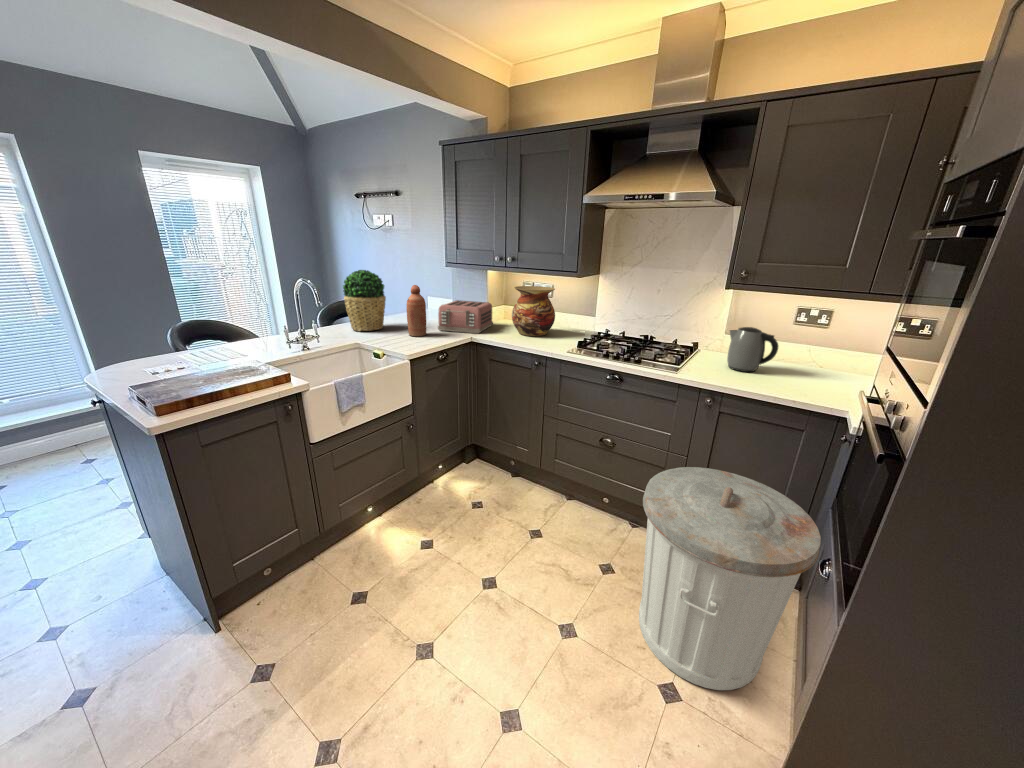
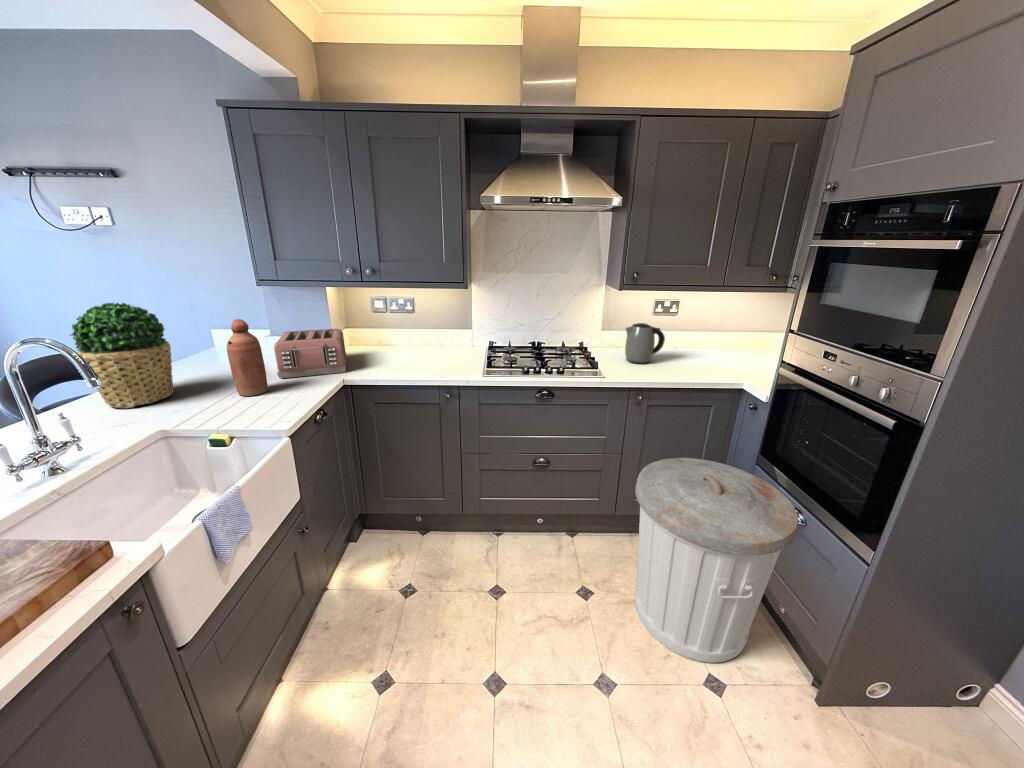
vase: present [512,286,555,336] -> none [381,302,436,364]

